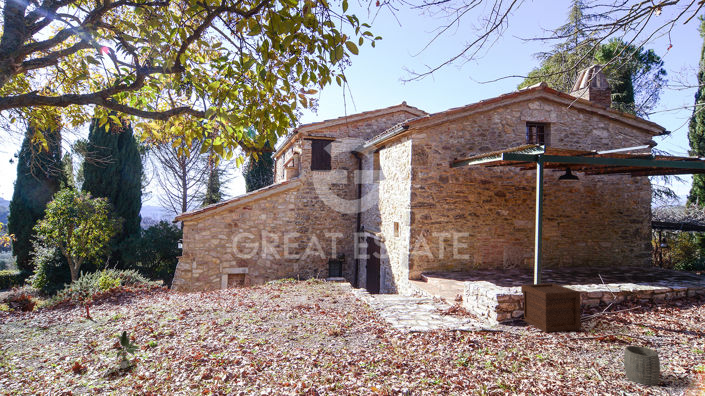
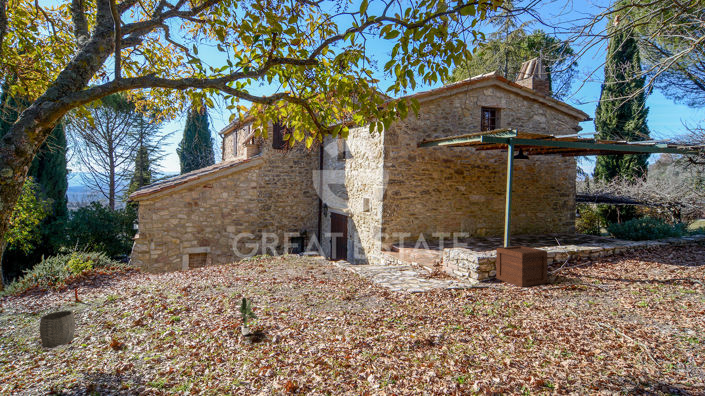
potted plant: present [113,331,139,369] -> present [238,298,259,335]
woven basket: present [624,346,660,385] -> present [40,311,75,347]

